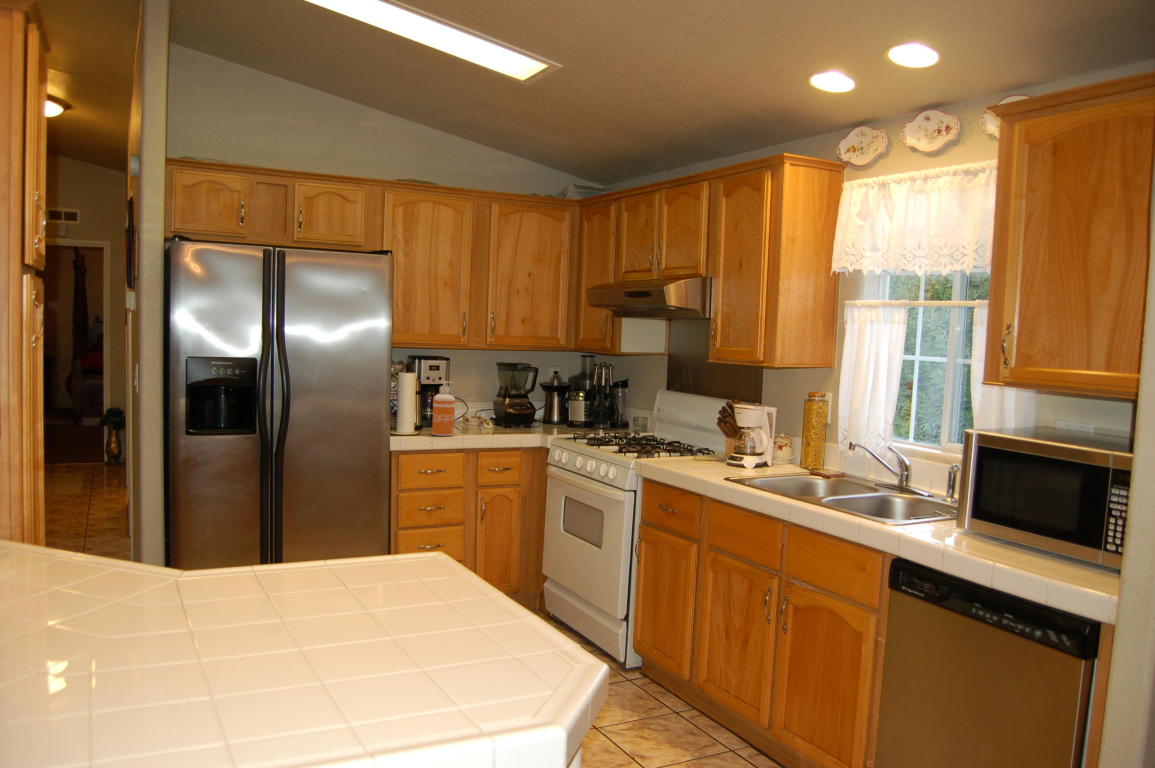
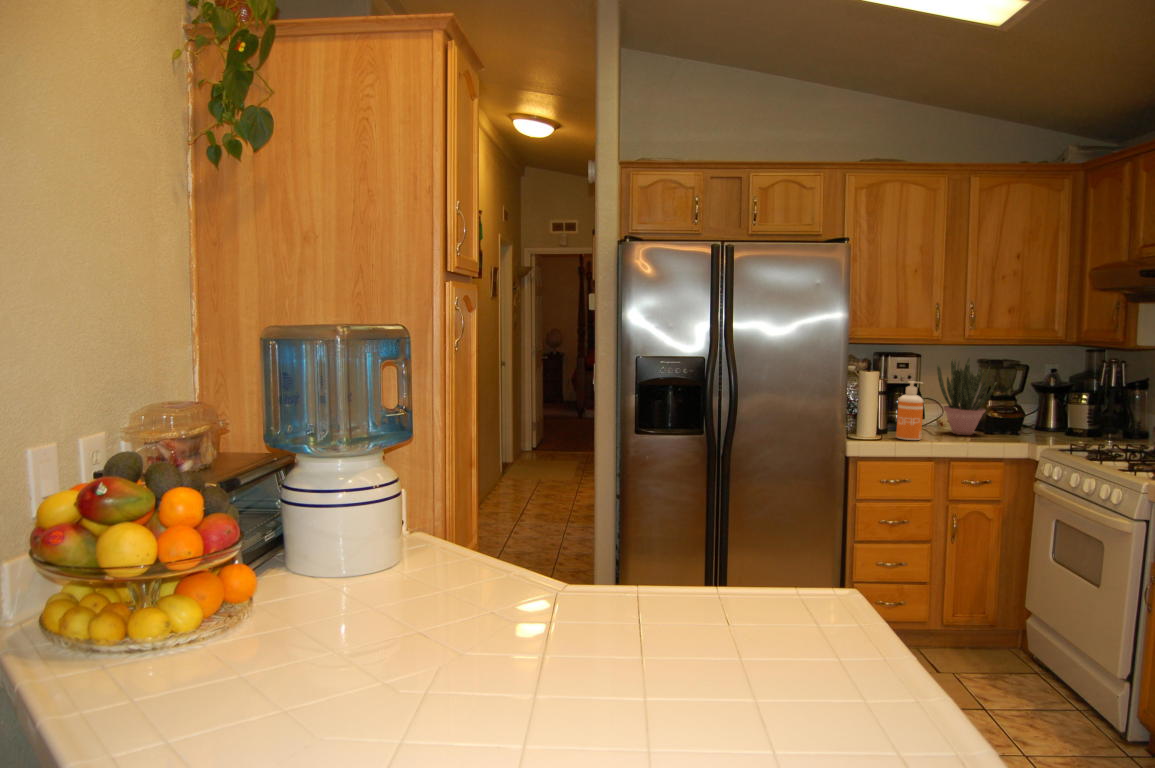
potted plant: none [465,359,514,430] -> present [937,358,996,435]

